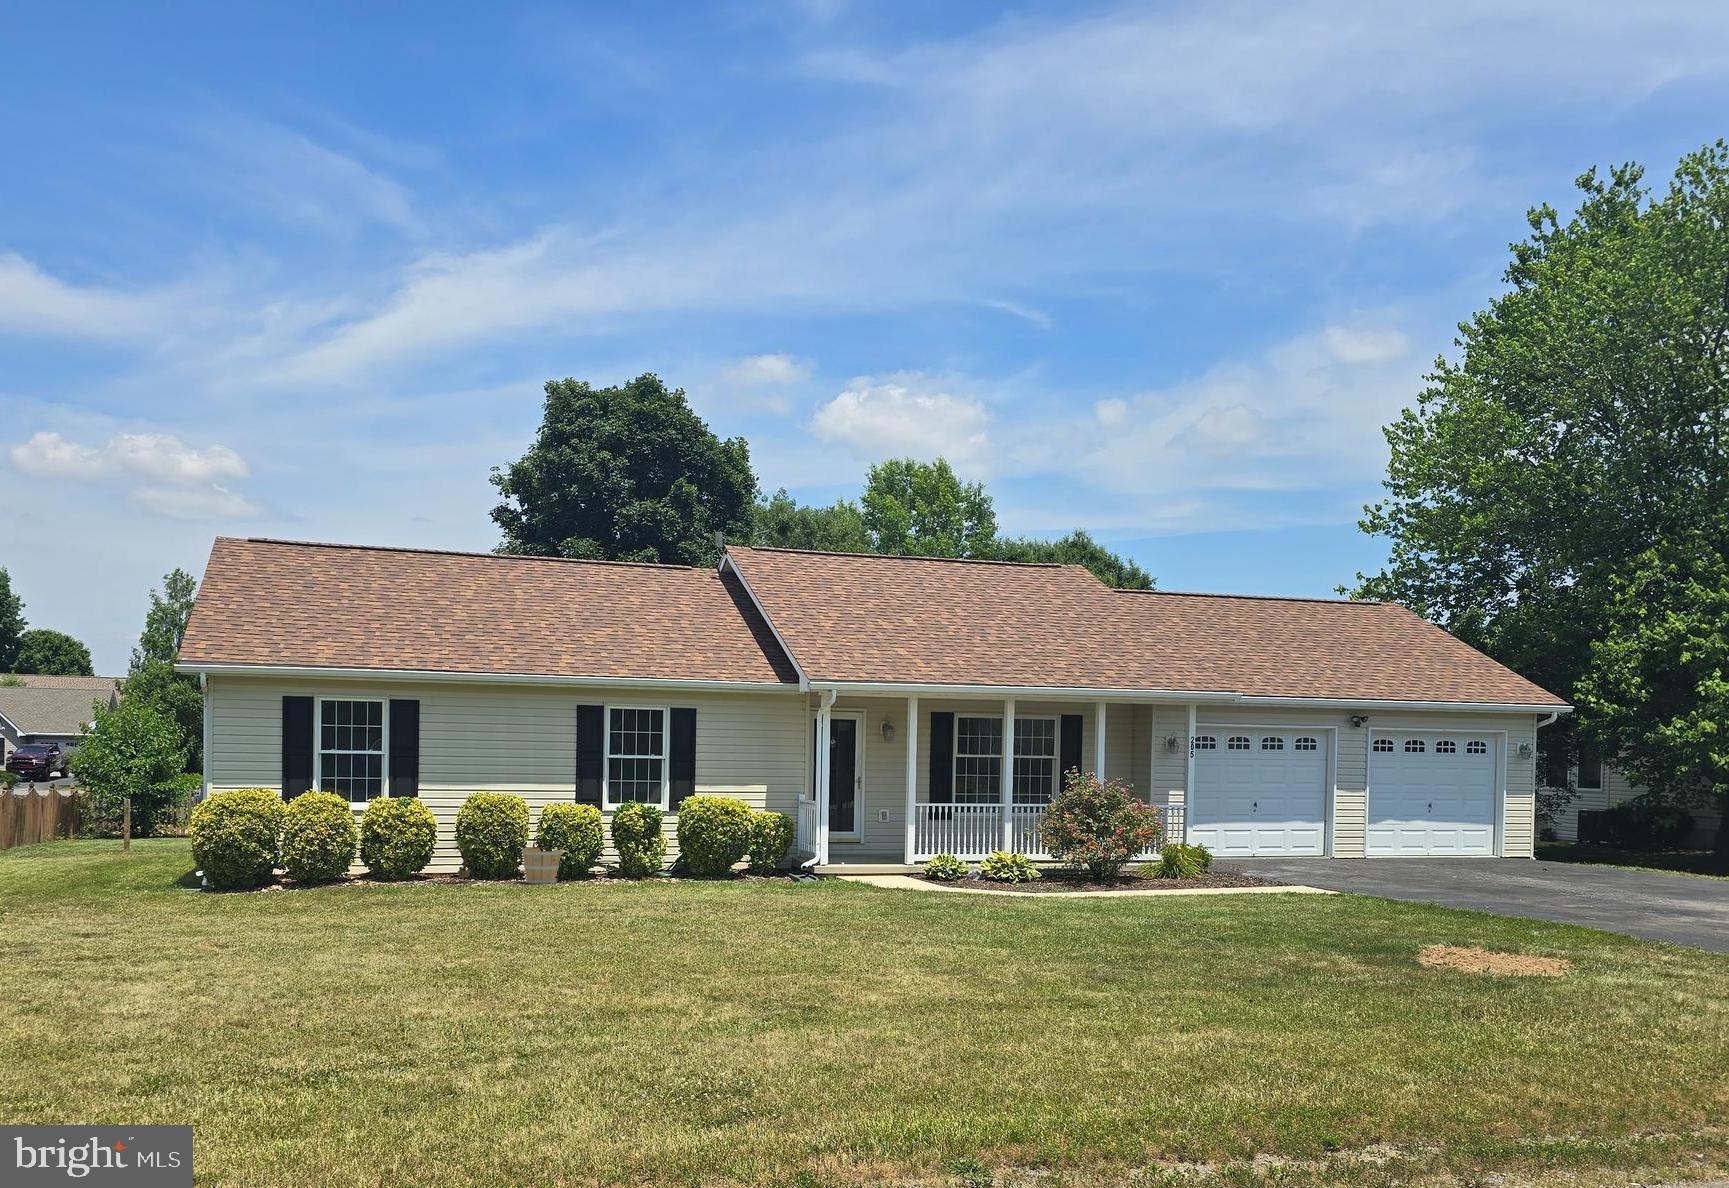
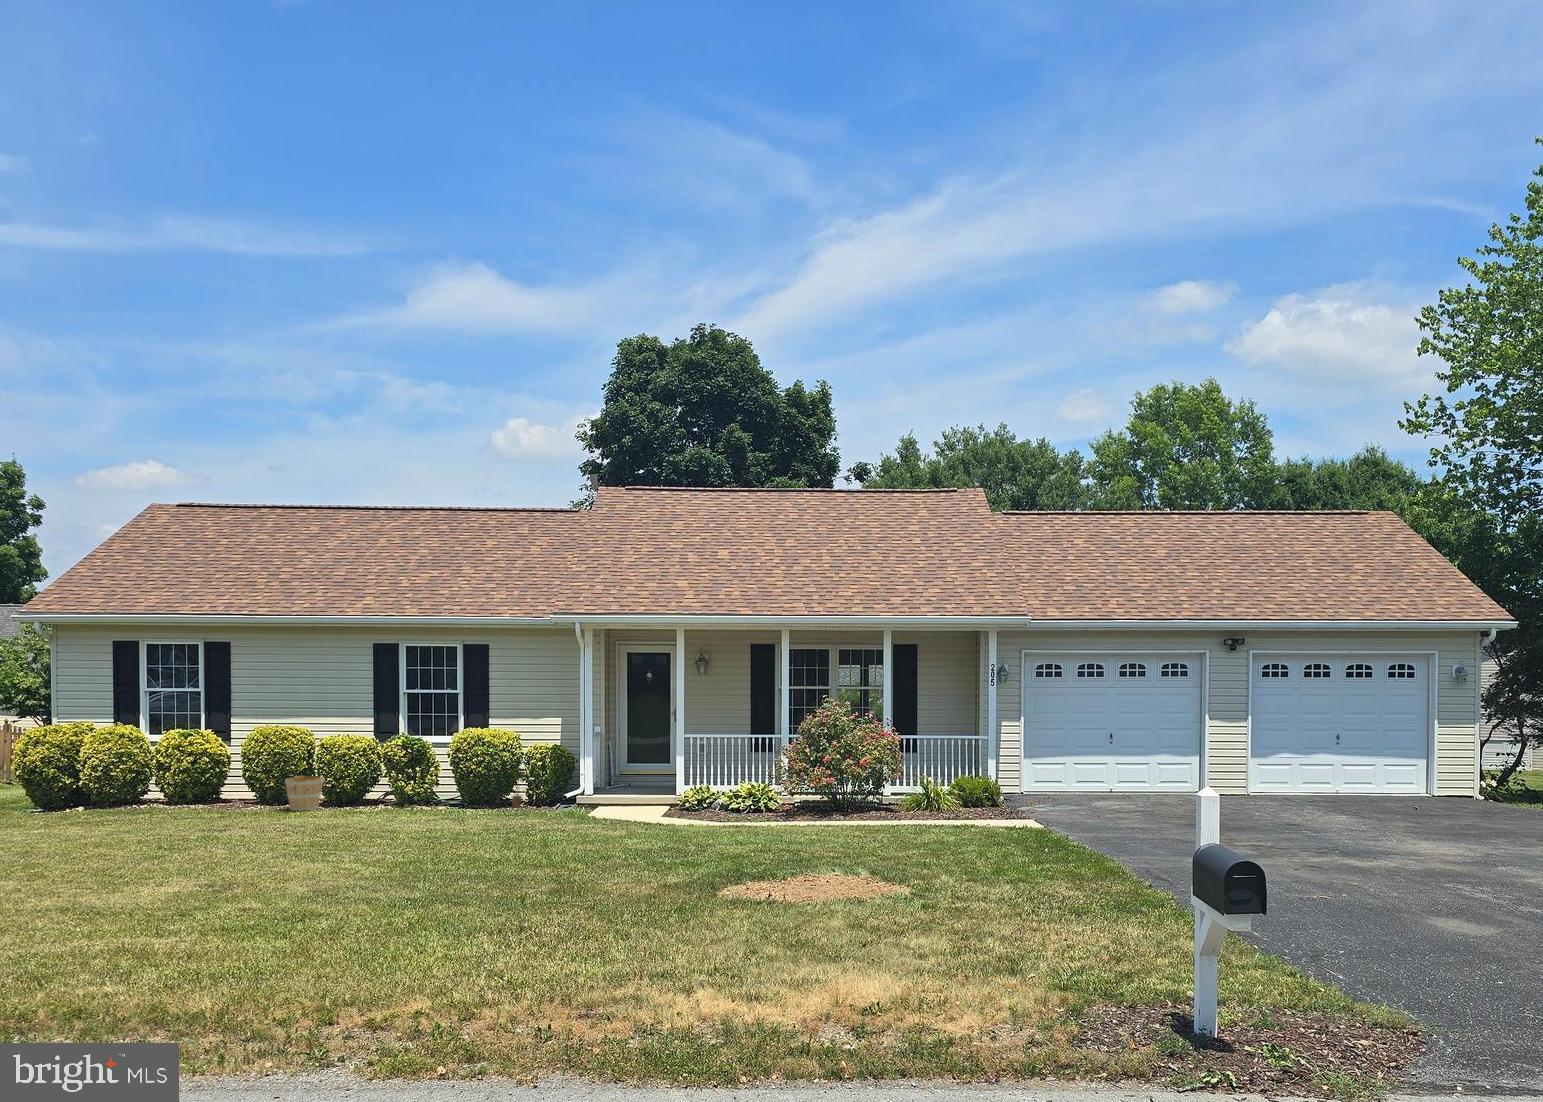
potted plant: present [454,838,478,883] -> present [511,767,527,808]

